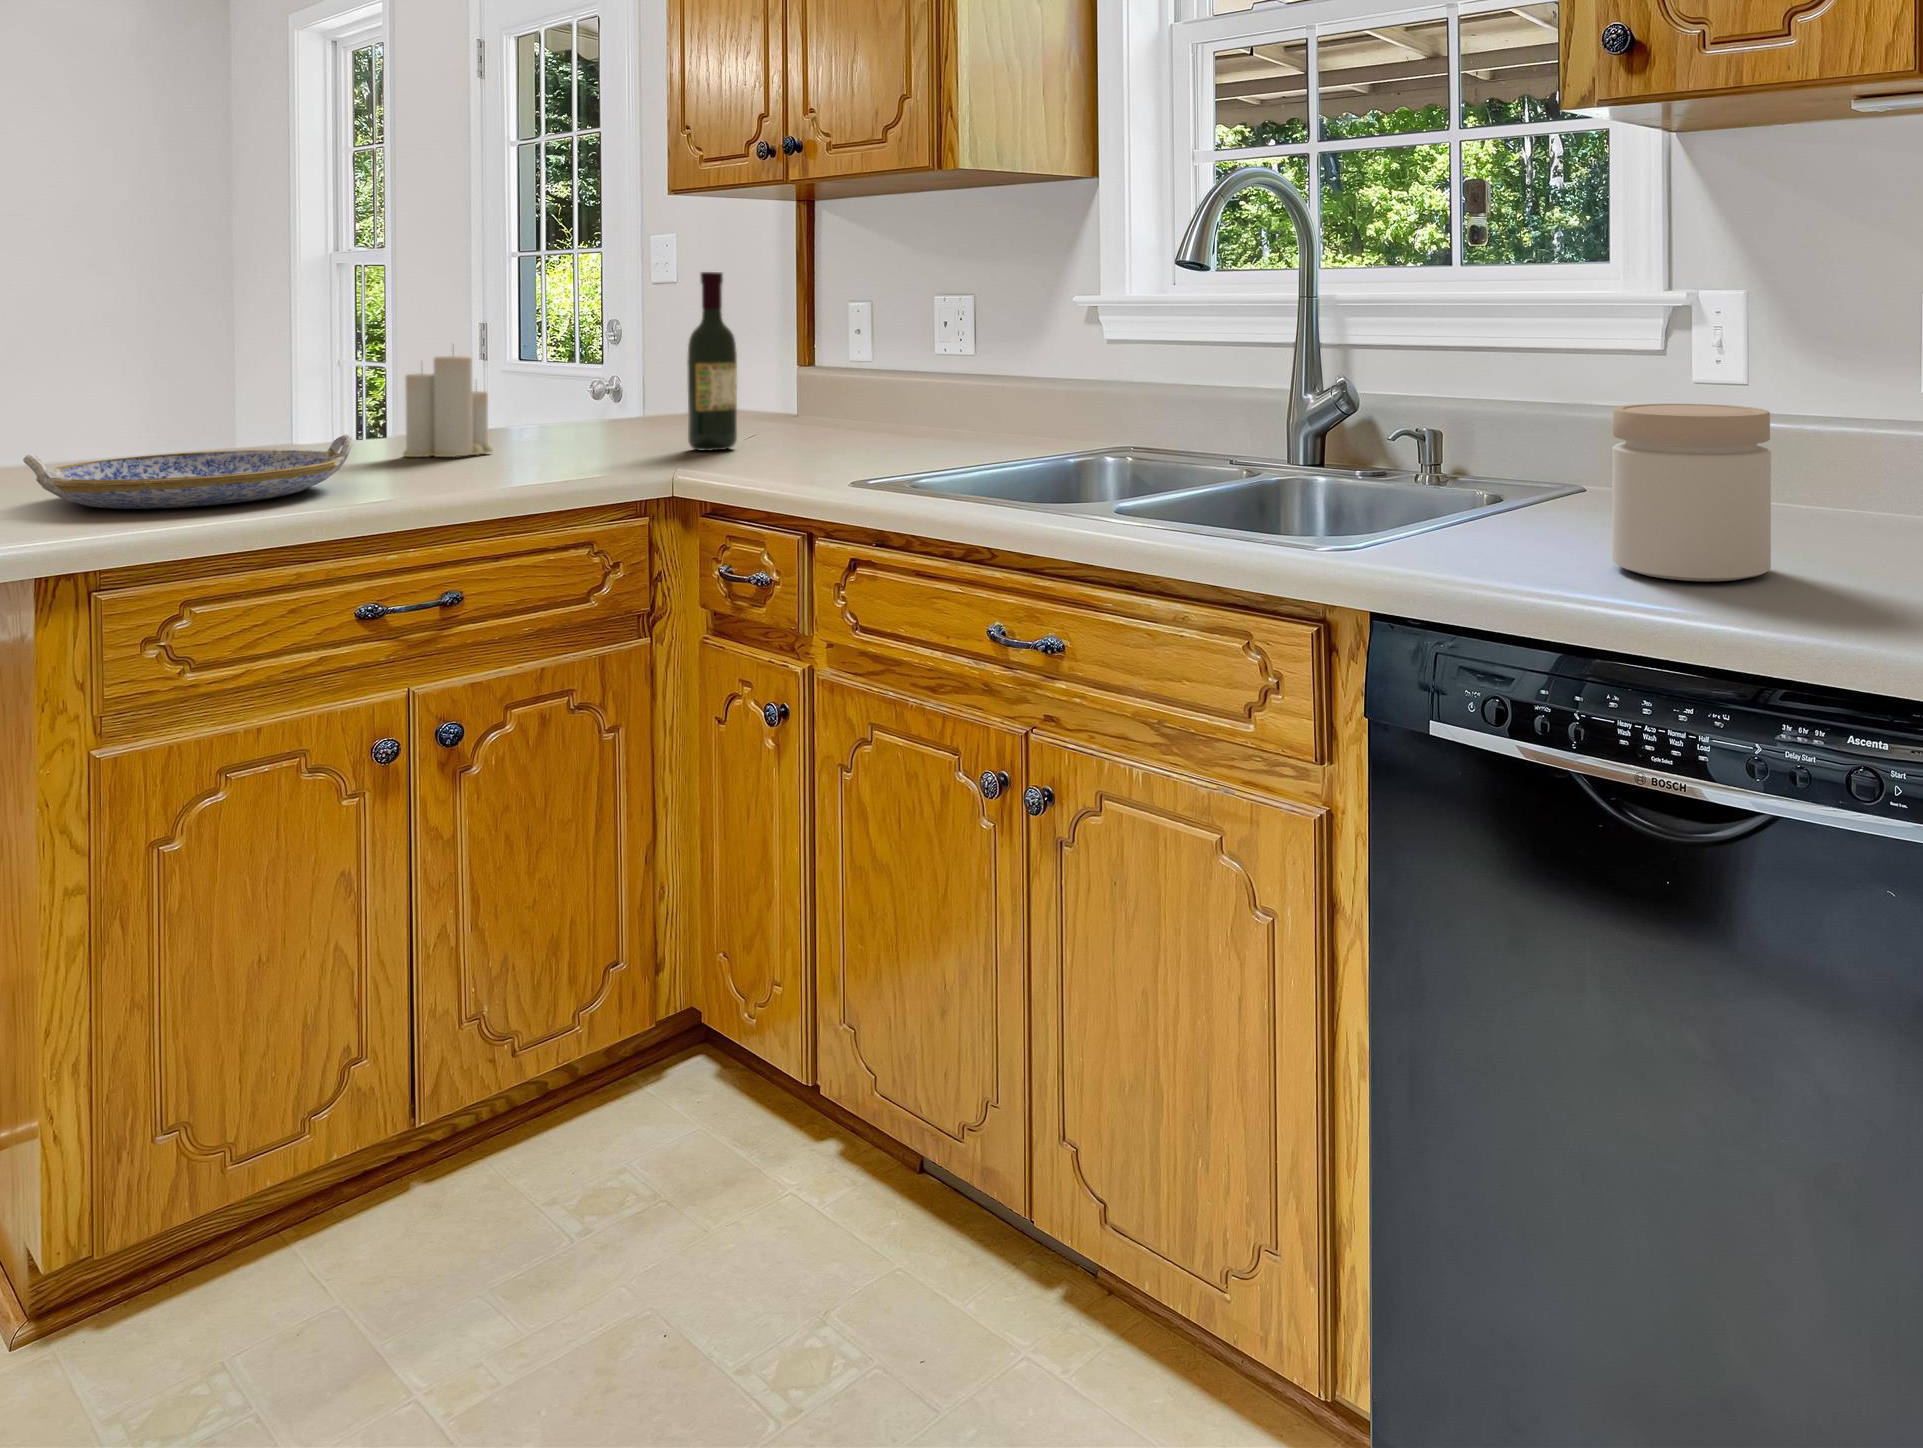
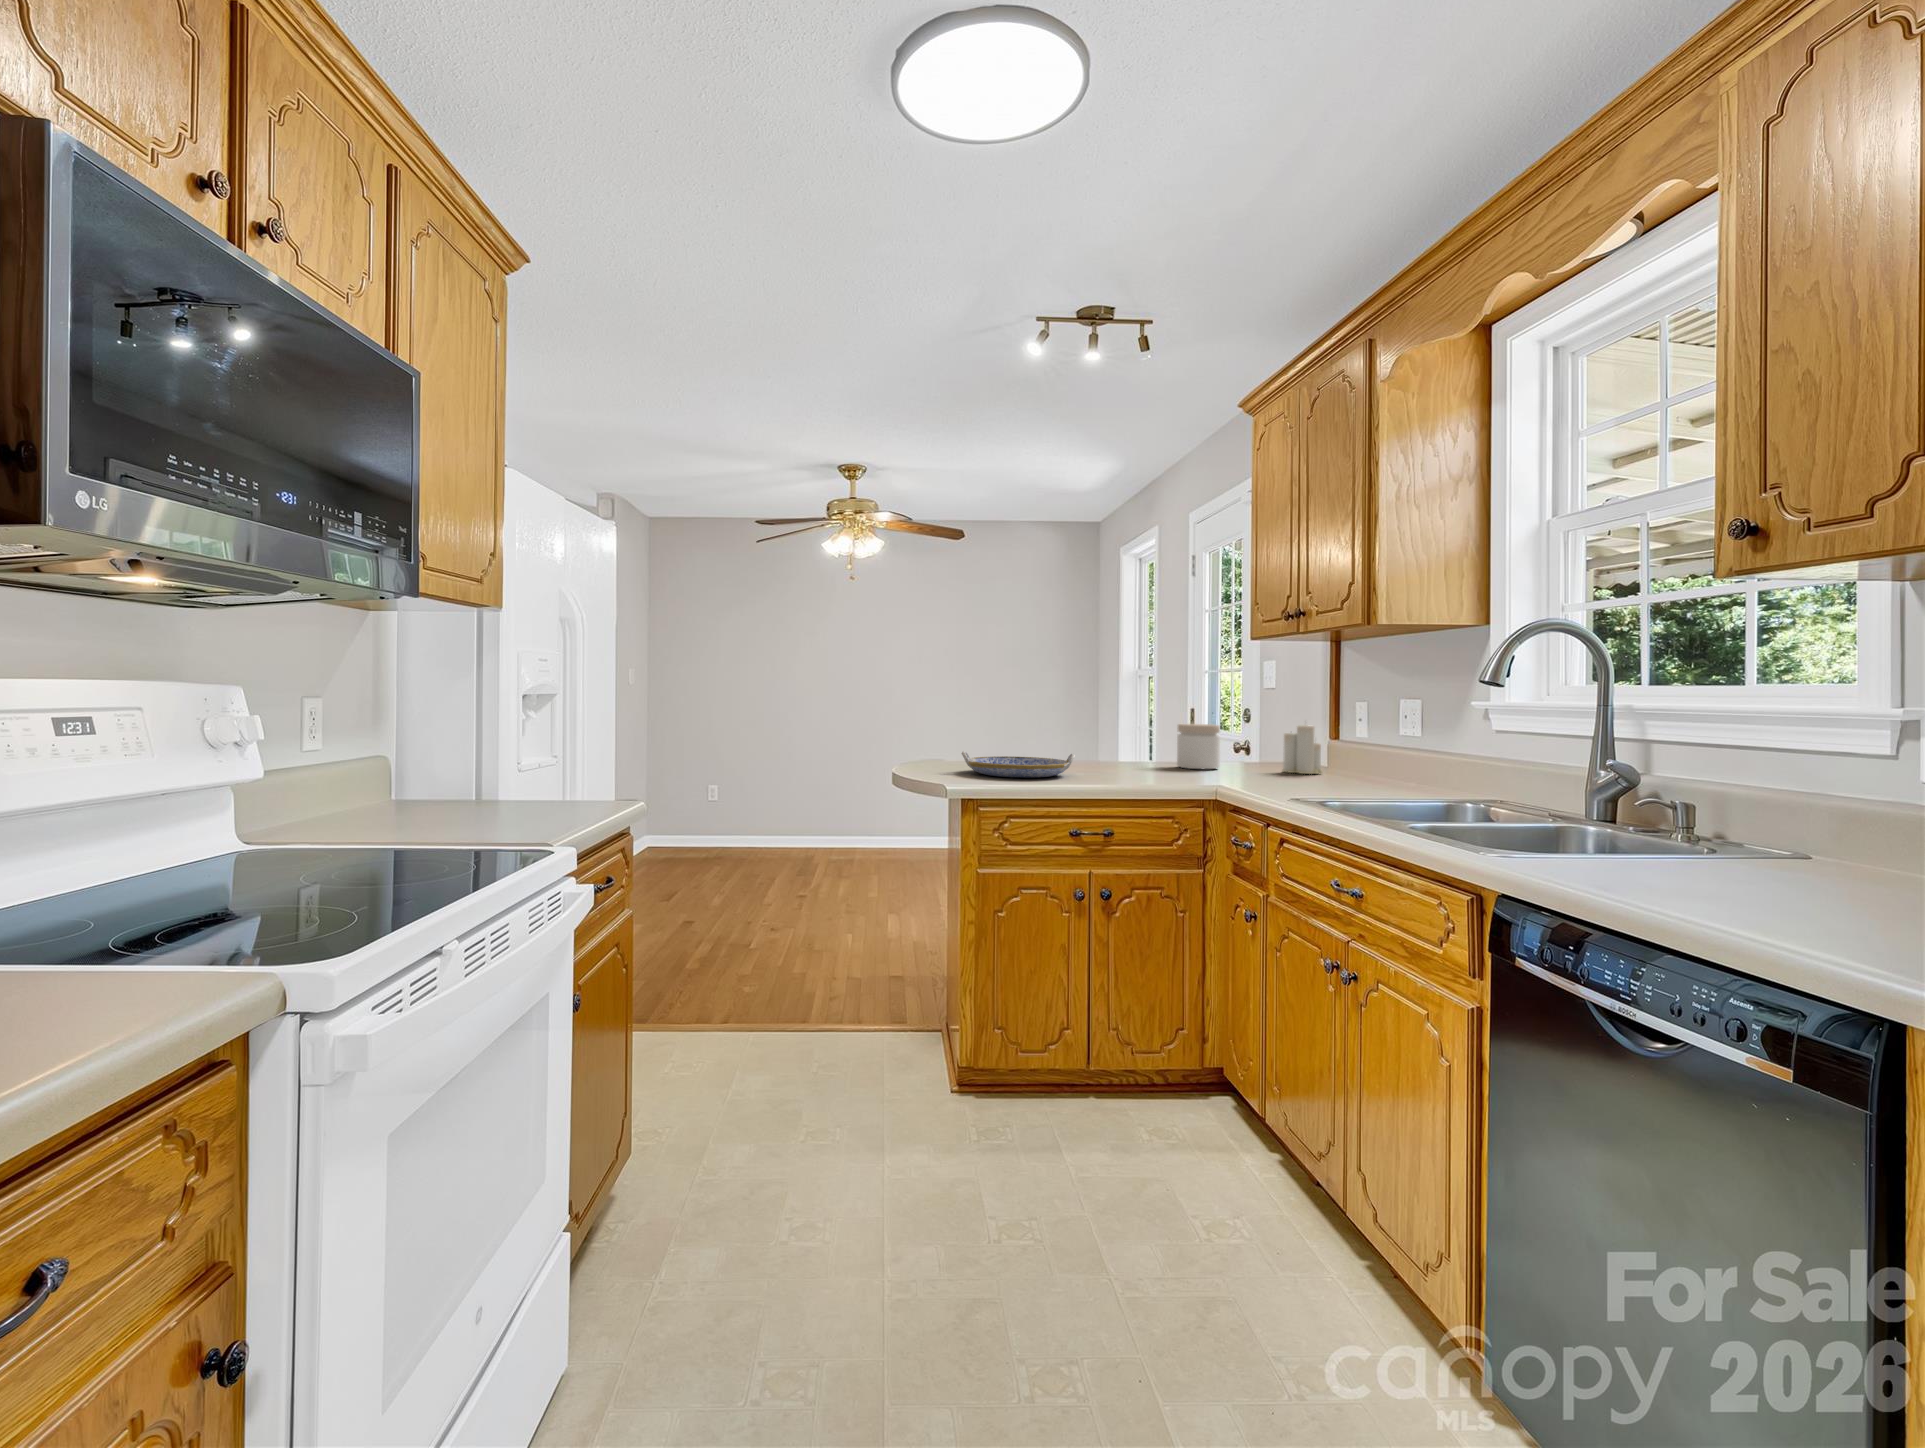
wine bottle: present [687,272,737,451] -> none [1238,683,1265,779]
candle: present [404,355,493,457] -> present [1282,725,1323,774]
jar: present [1612,404,1771,581] -> present [1177,724,1220,769]

